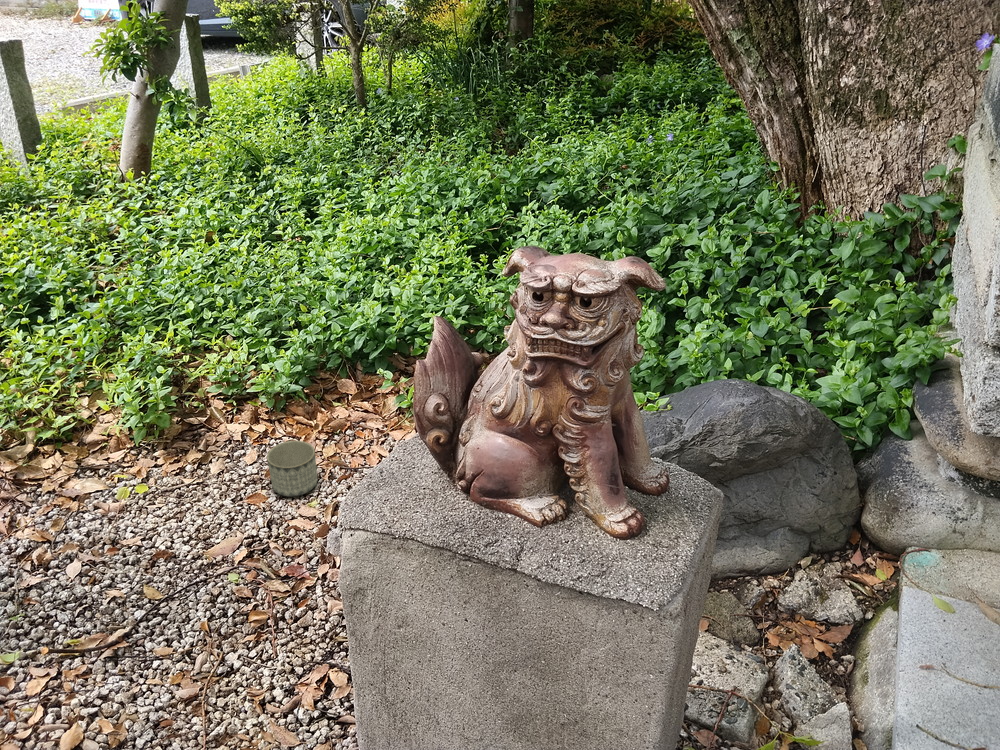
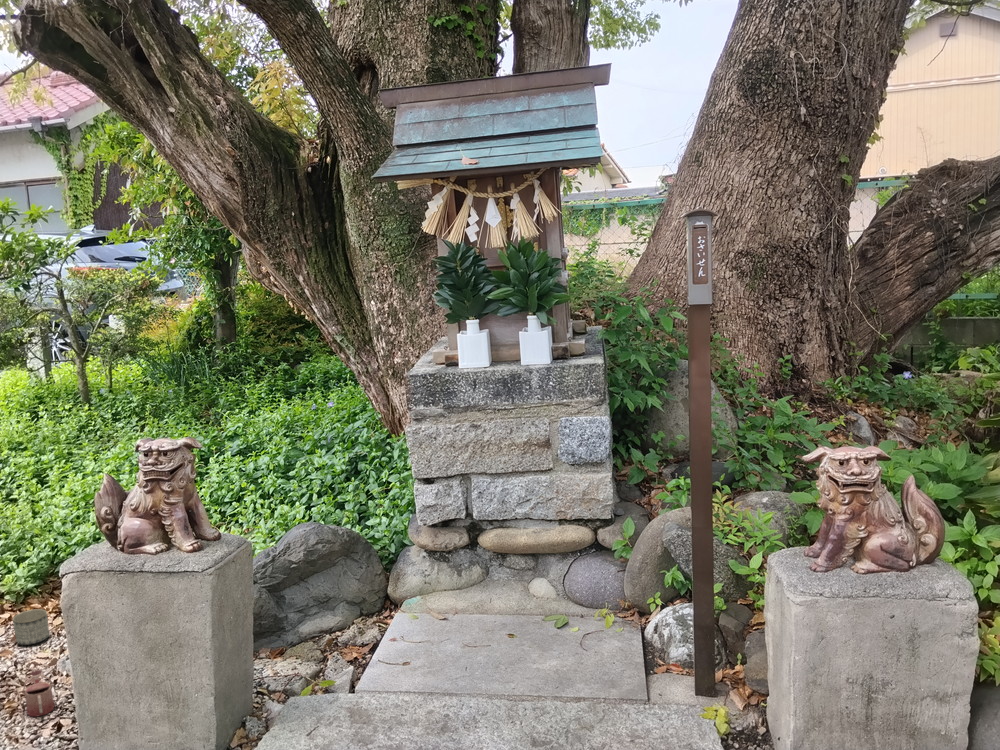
watering can: none [275,587,325,674] -> present [23,670,55,716]

